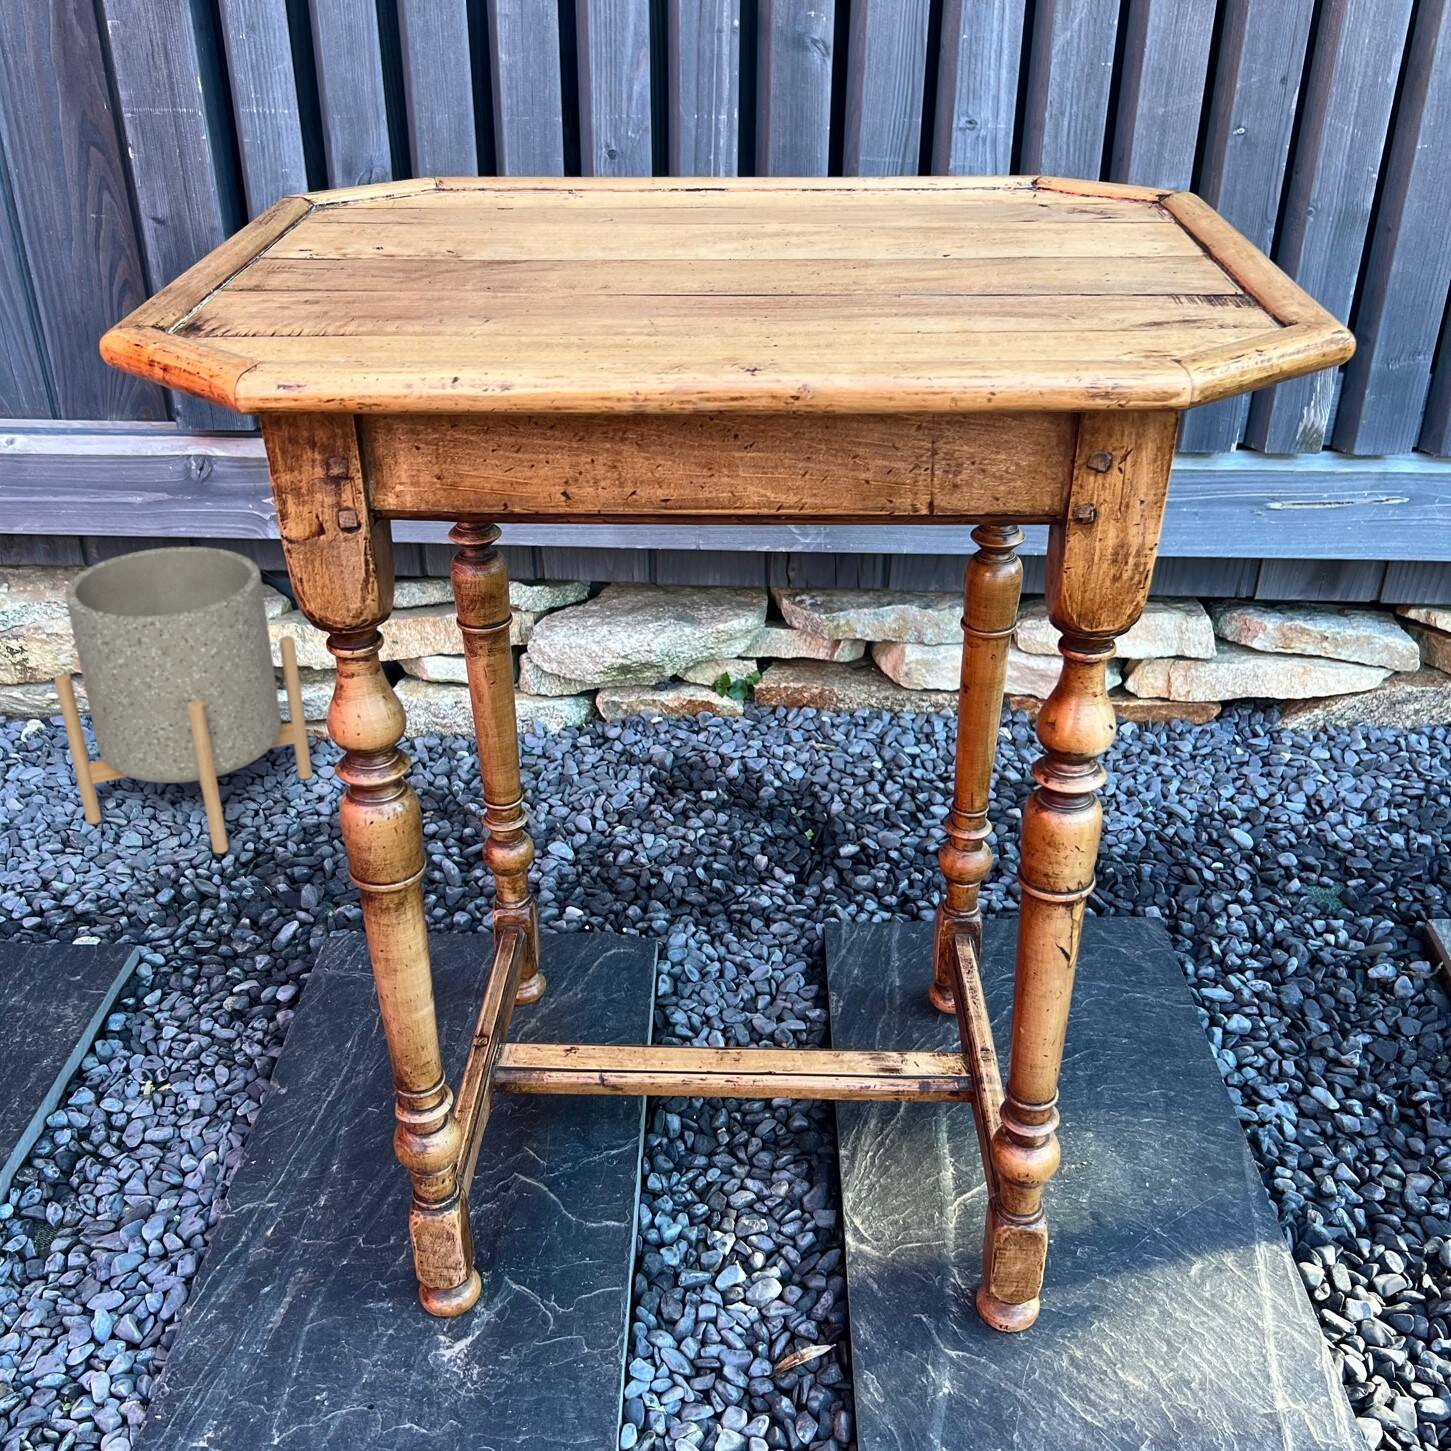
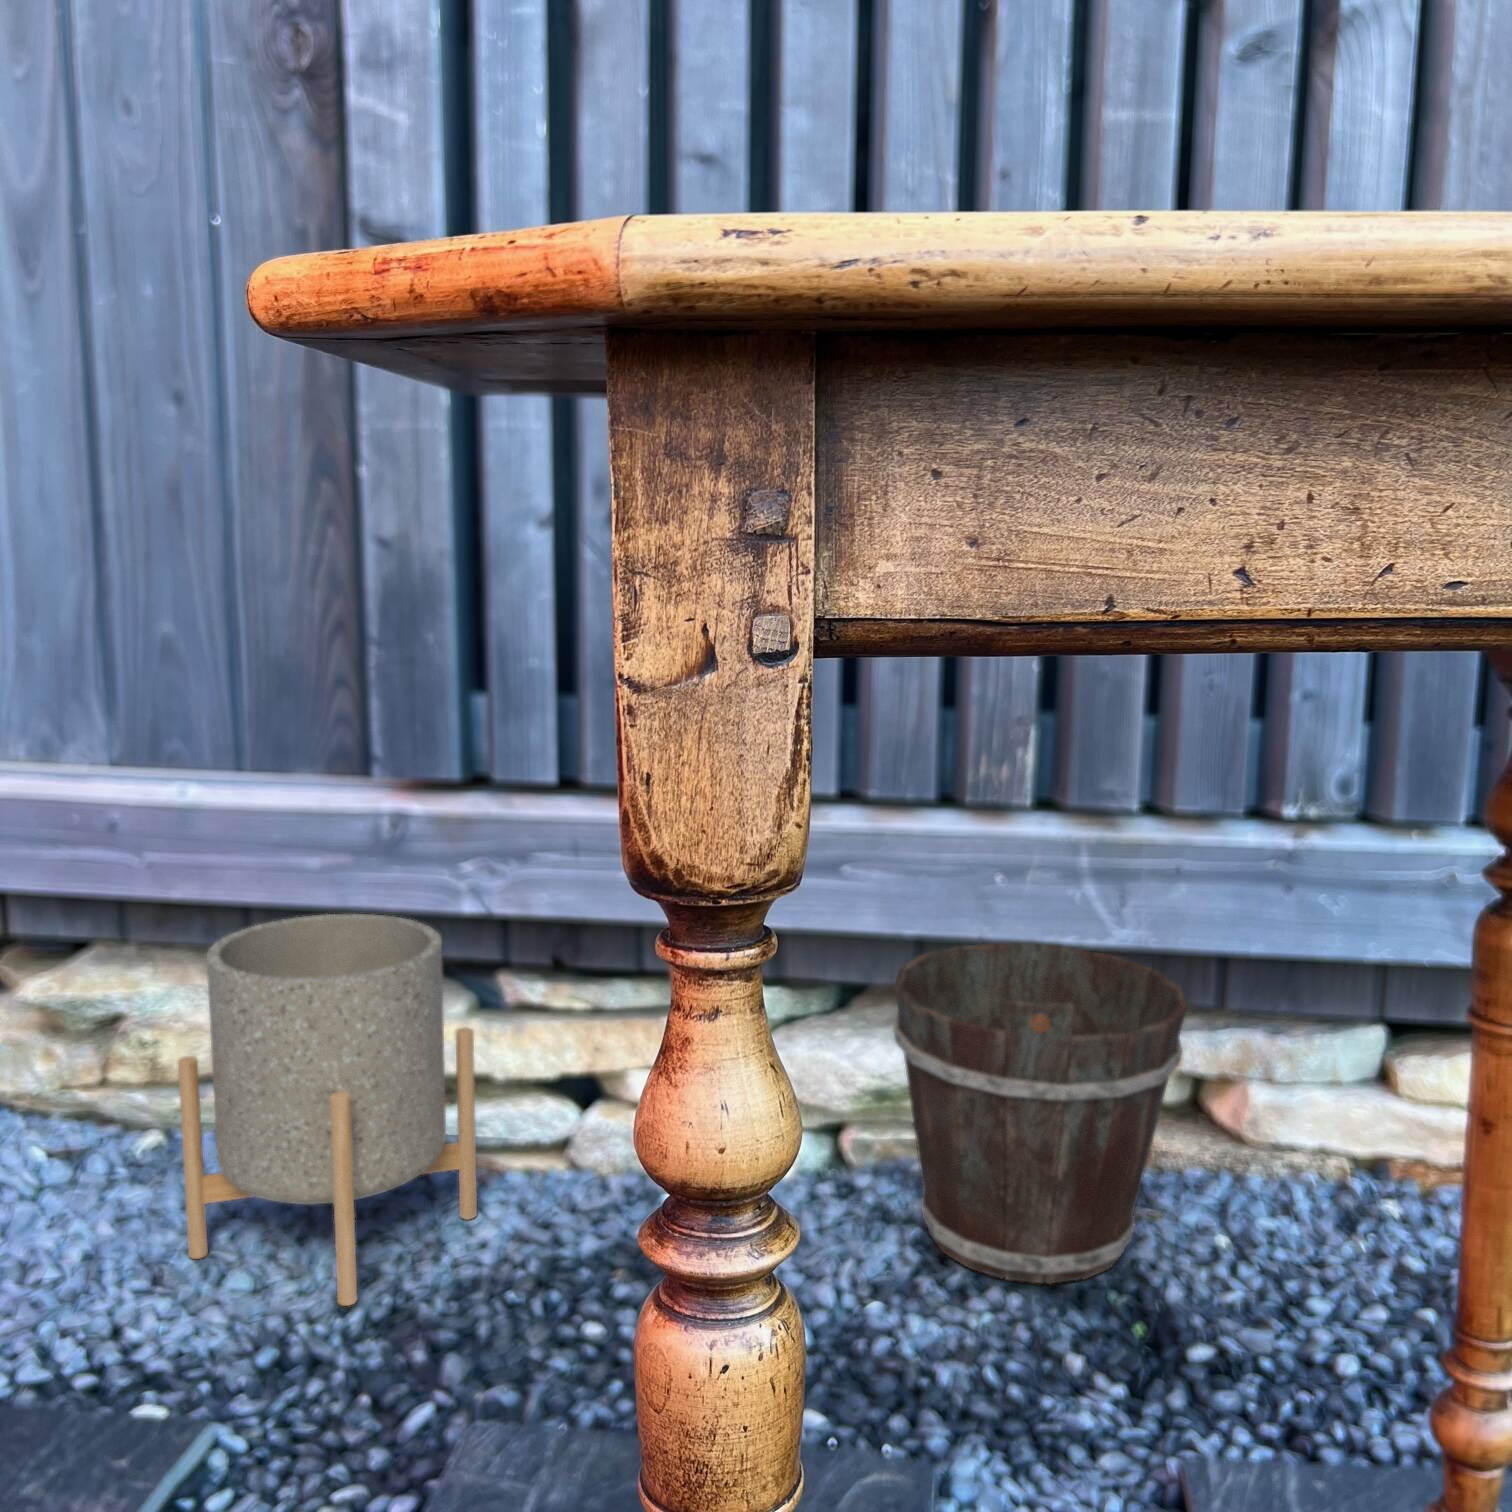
bucket: none [628,524,850,805] -> present [893,942,1187,1283]

